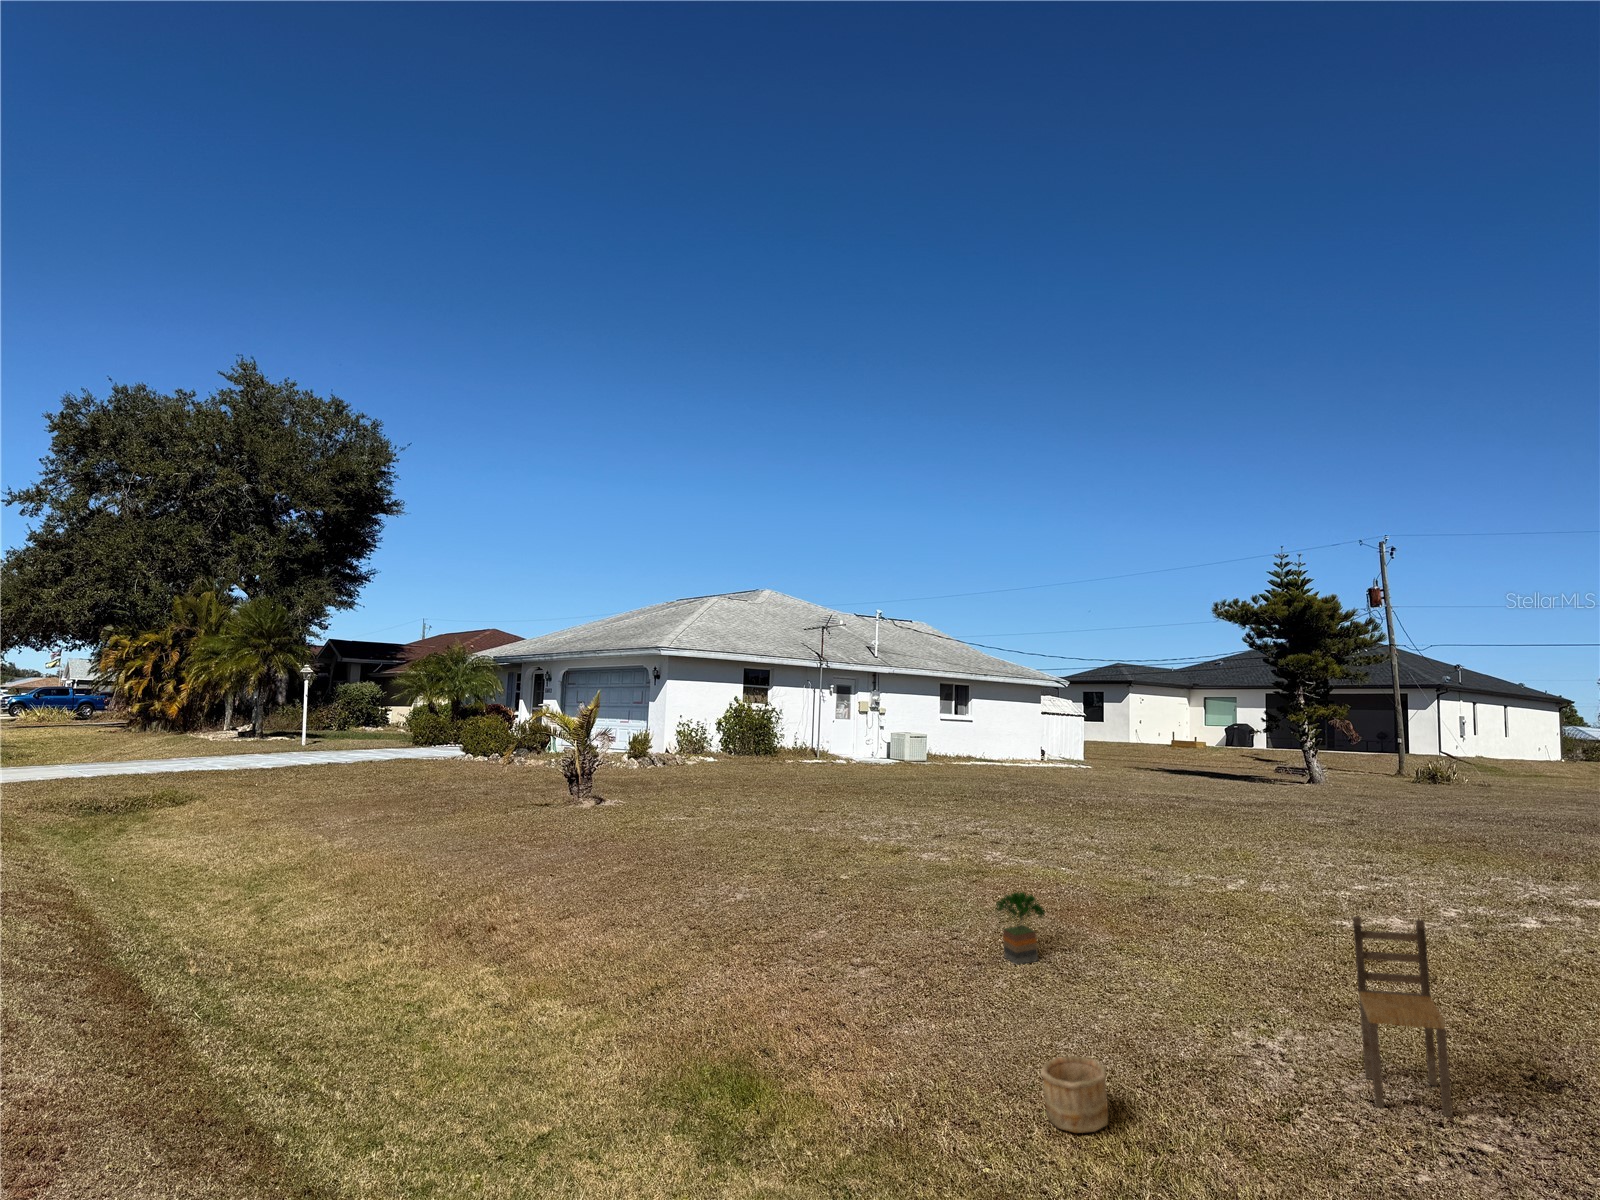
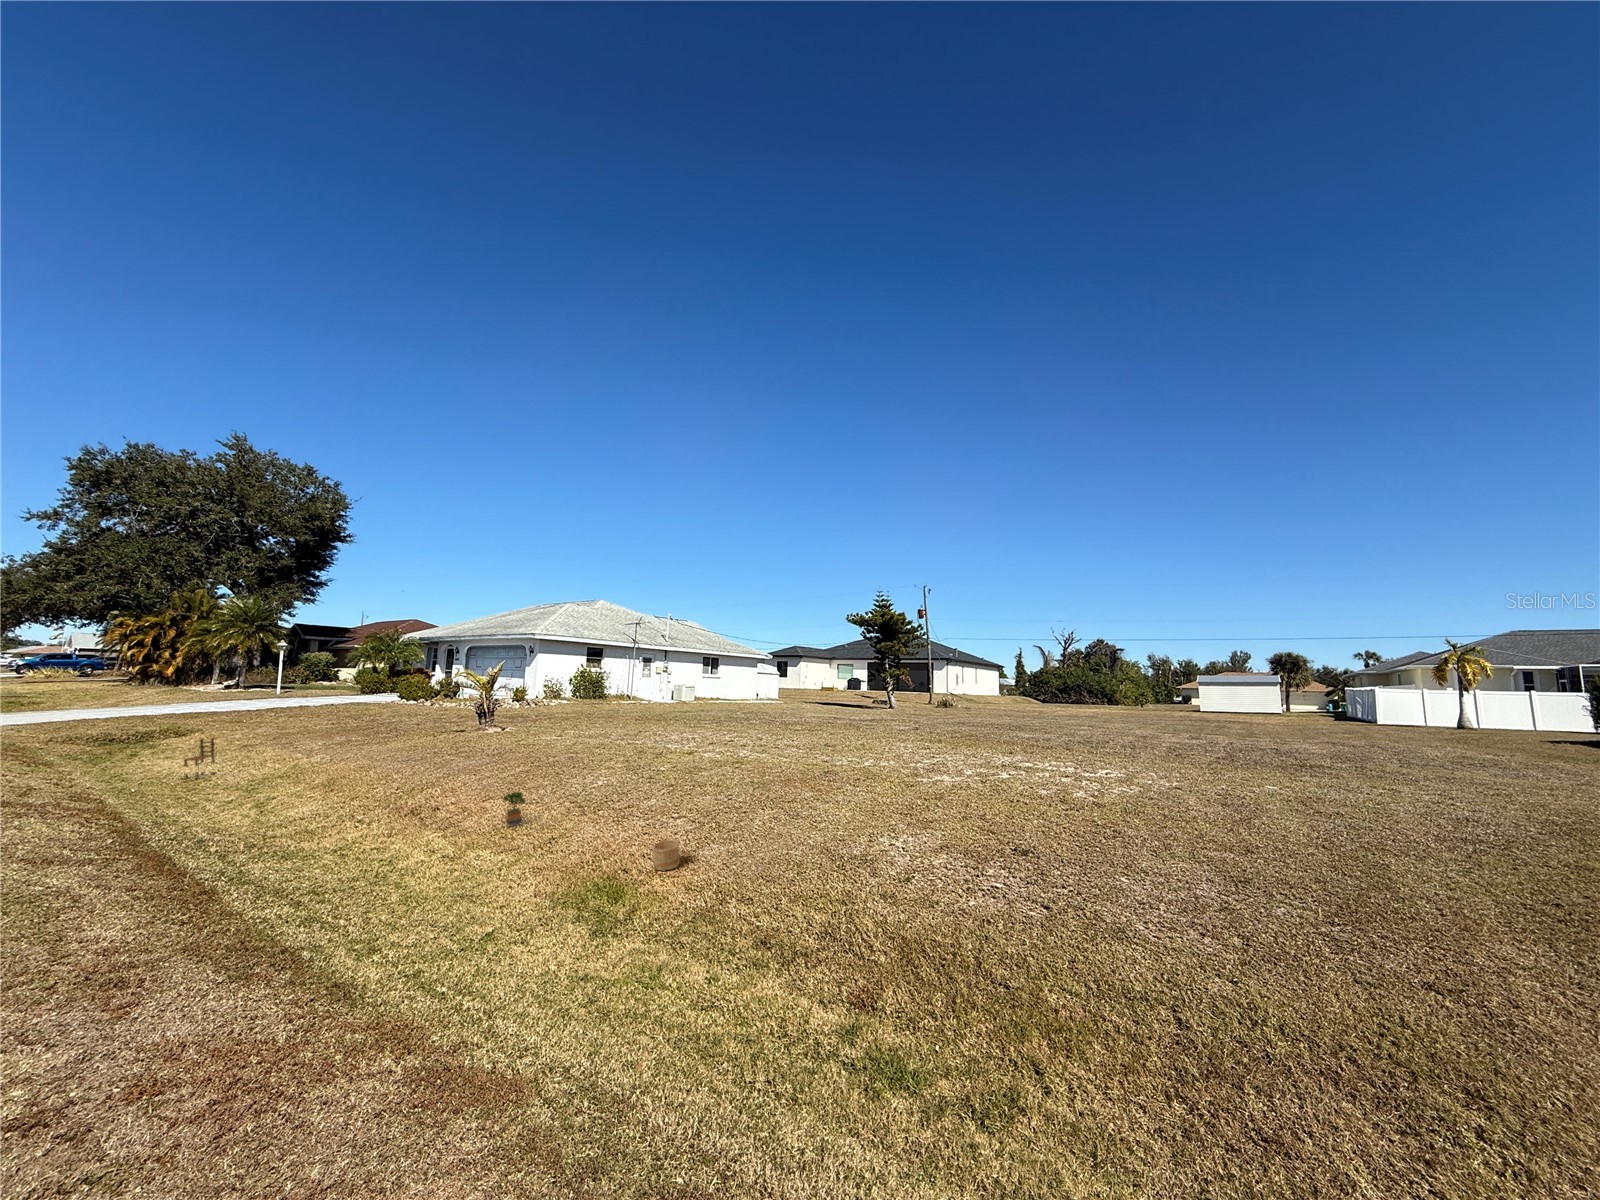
potted tree: present [996,892,1045,965] -> present [502,792,525,827]
chair: present [1353,917,1452,1116] -> present [184,738,215,779]

